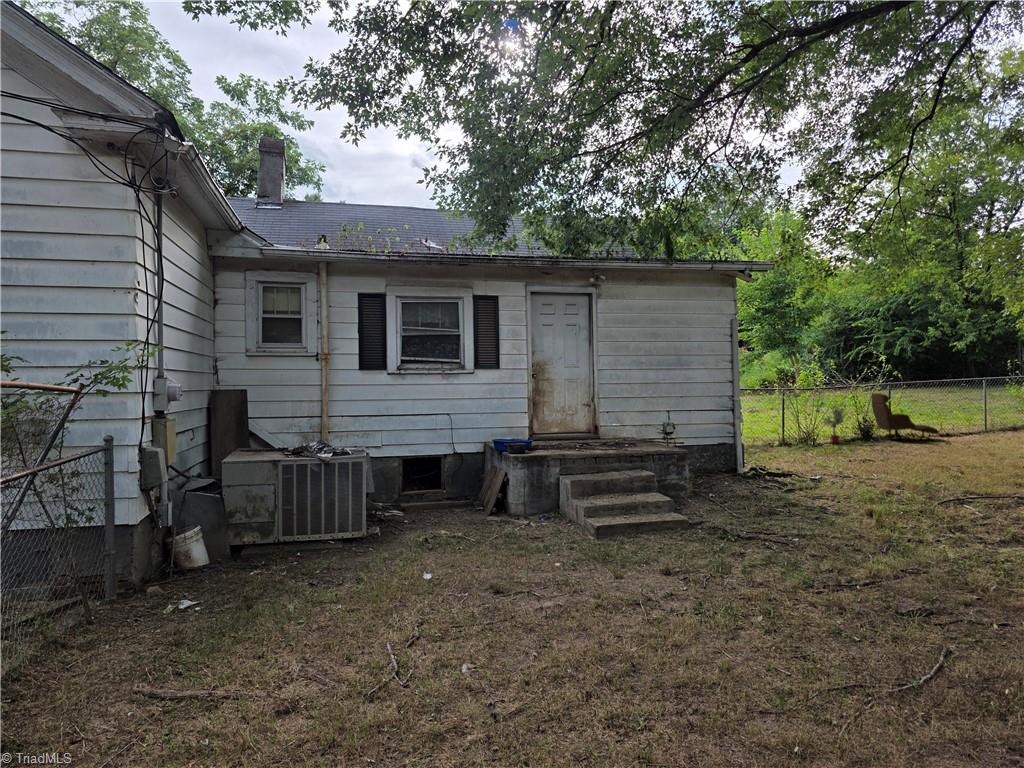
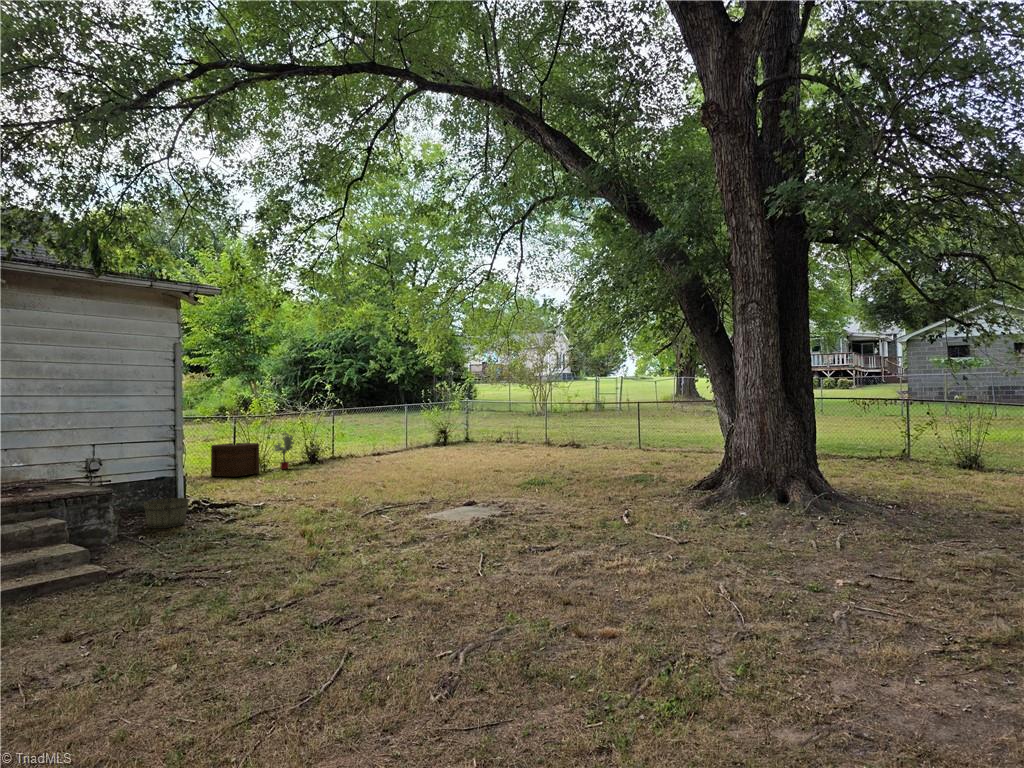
lounge chair: present [872,393,939,442] -> none [317,420,367,464]
wooden crate: none [761,414,808,447] -> present [211,443,259,477]
wooden bucket: none [710,455,748,487] -> present [144,494,189,528]

